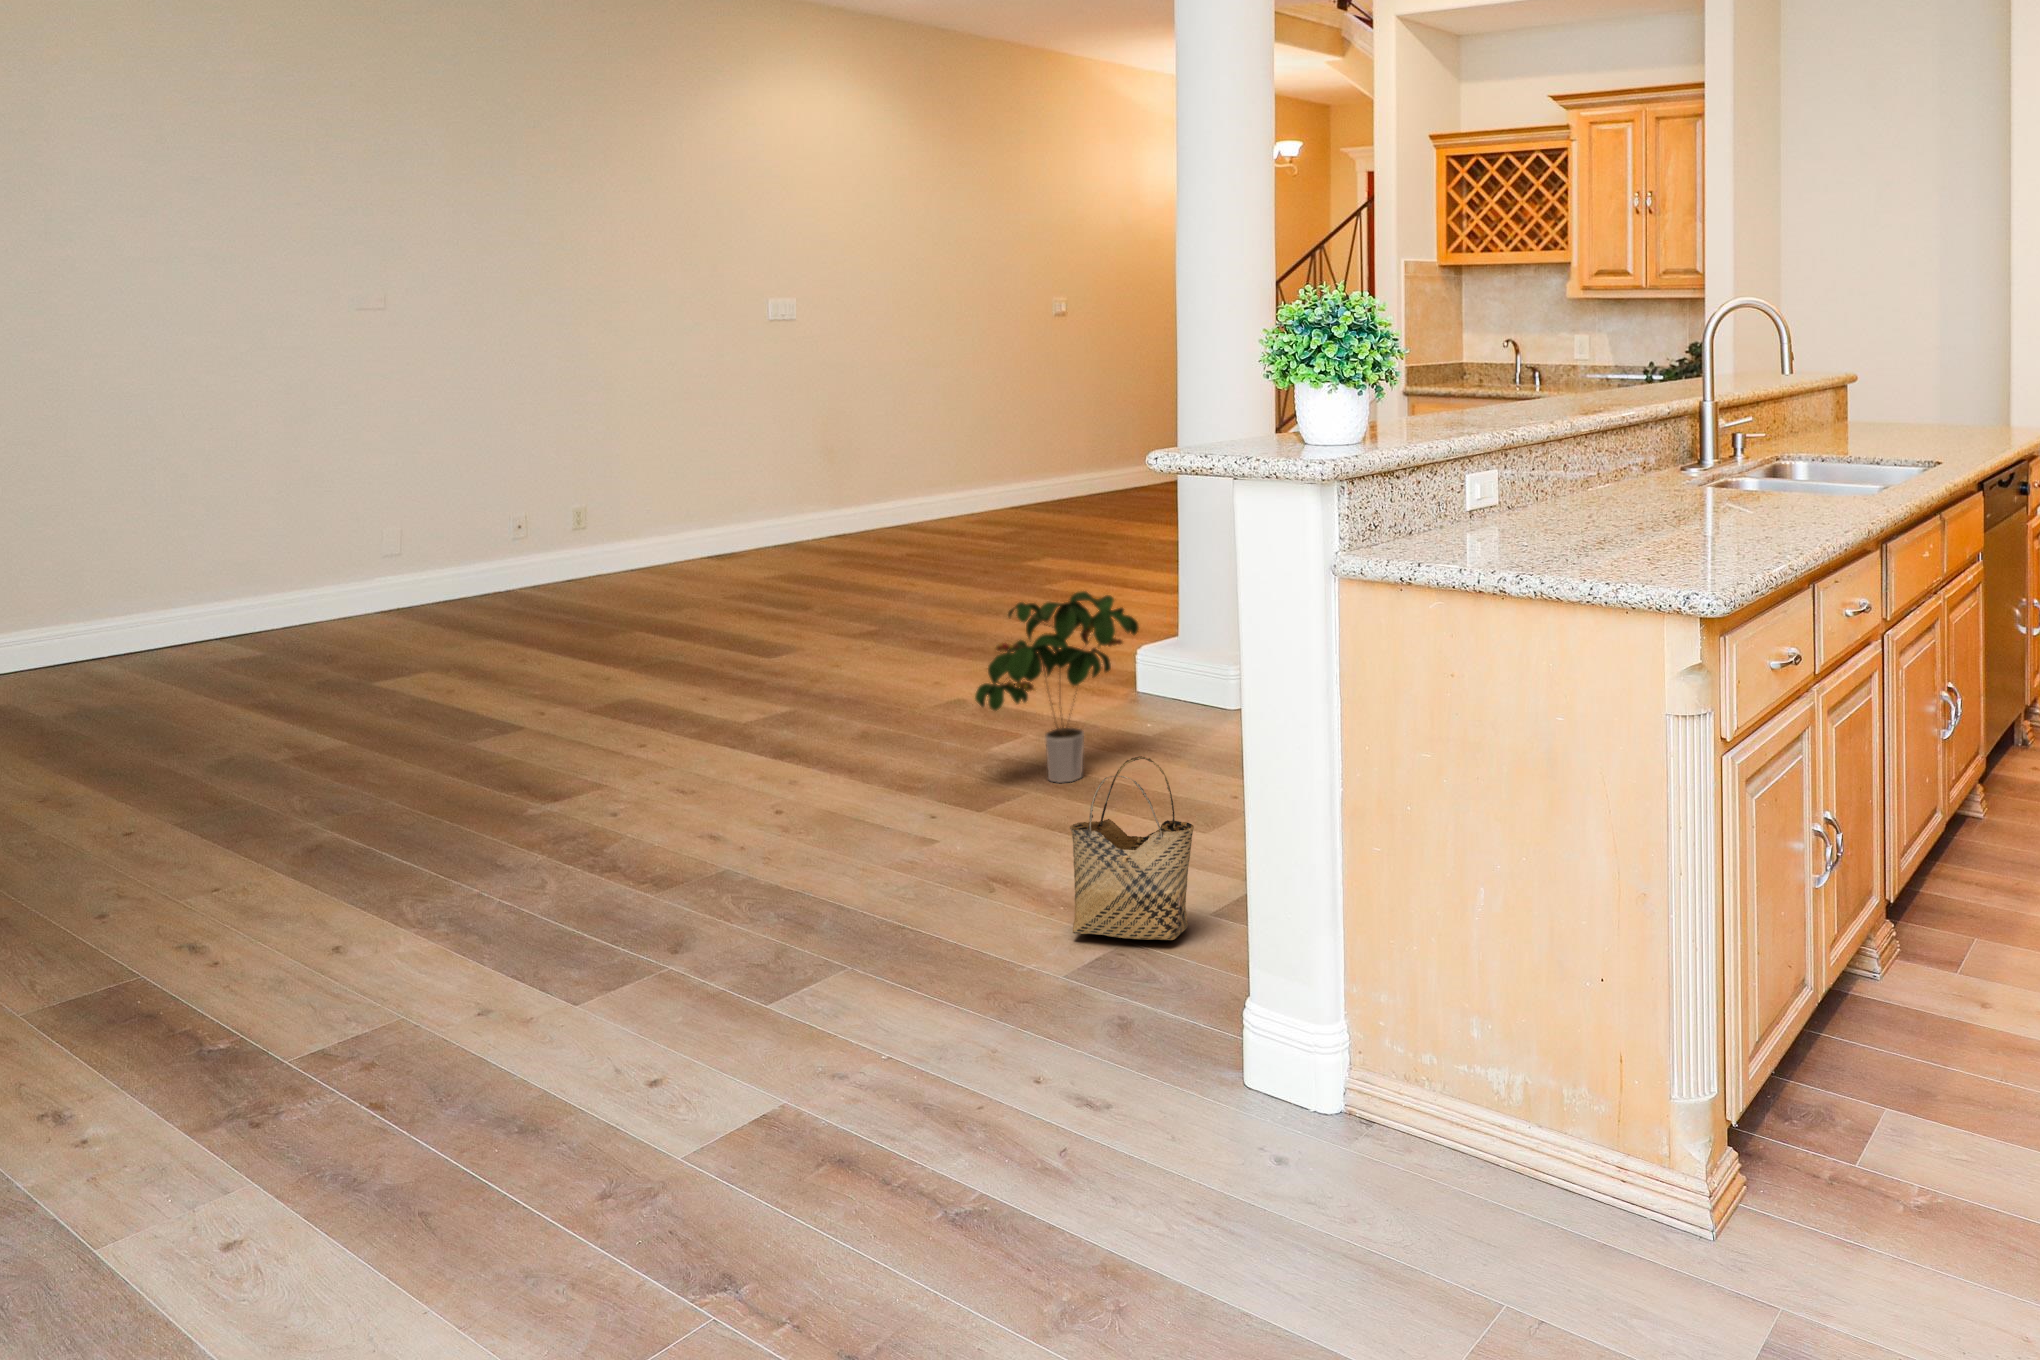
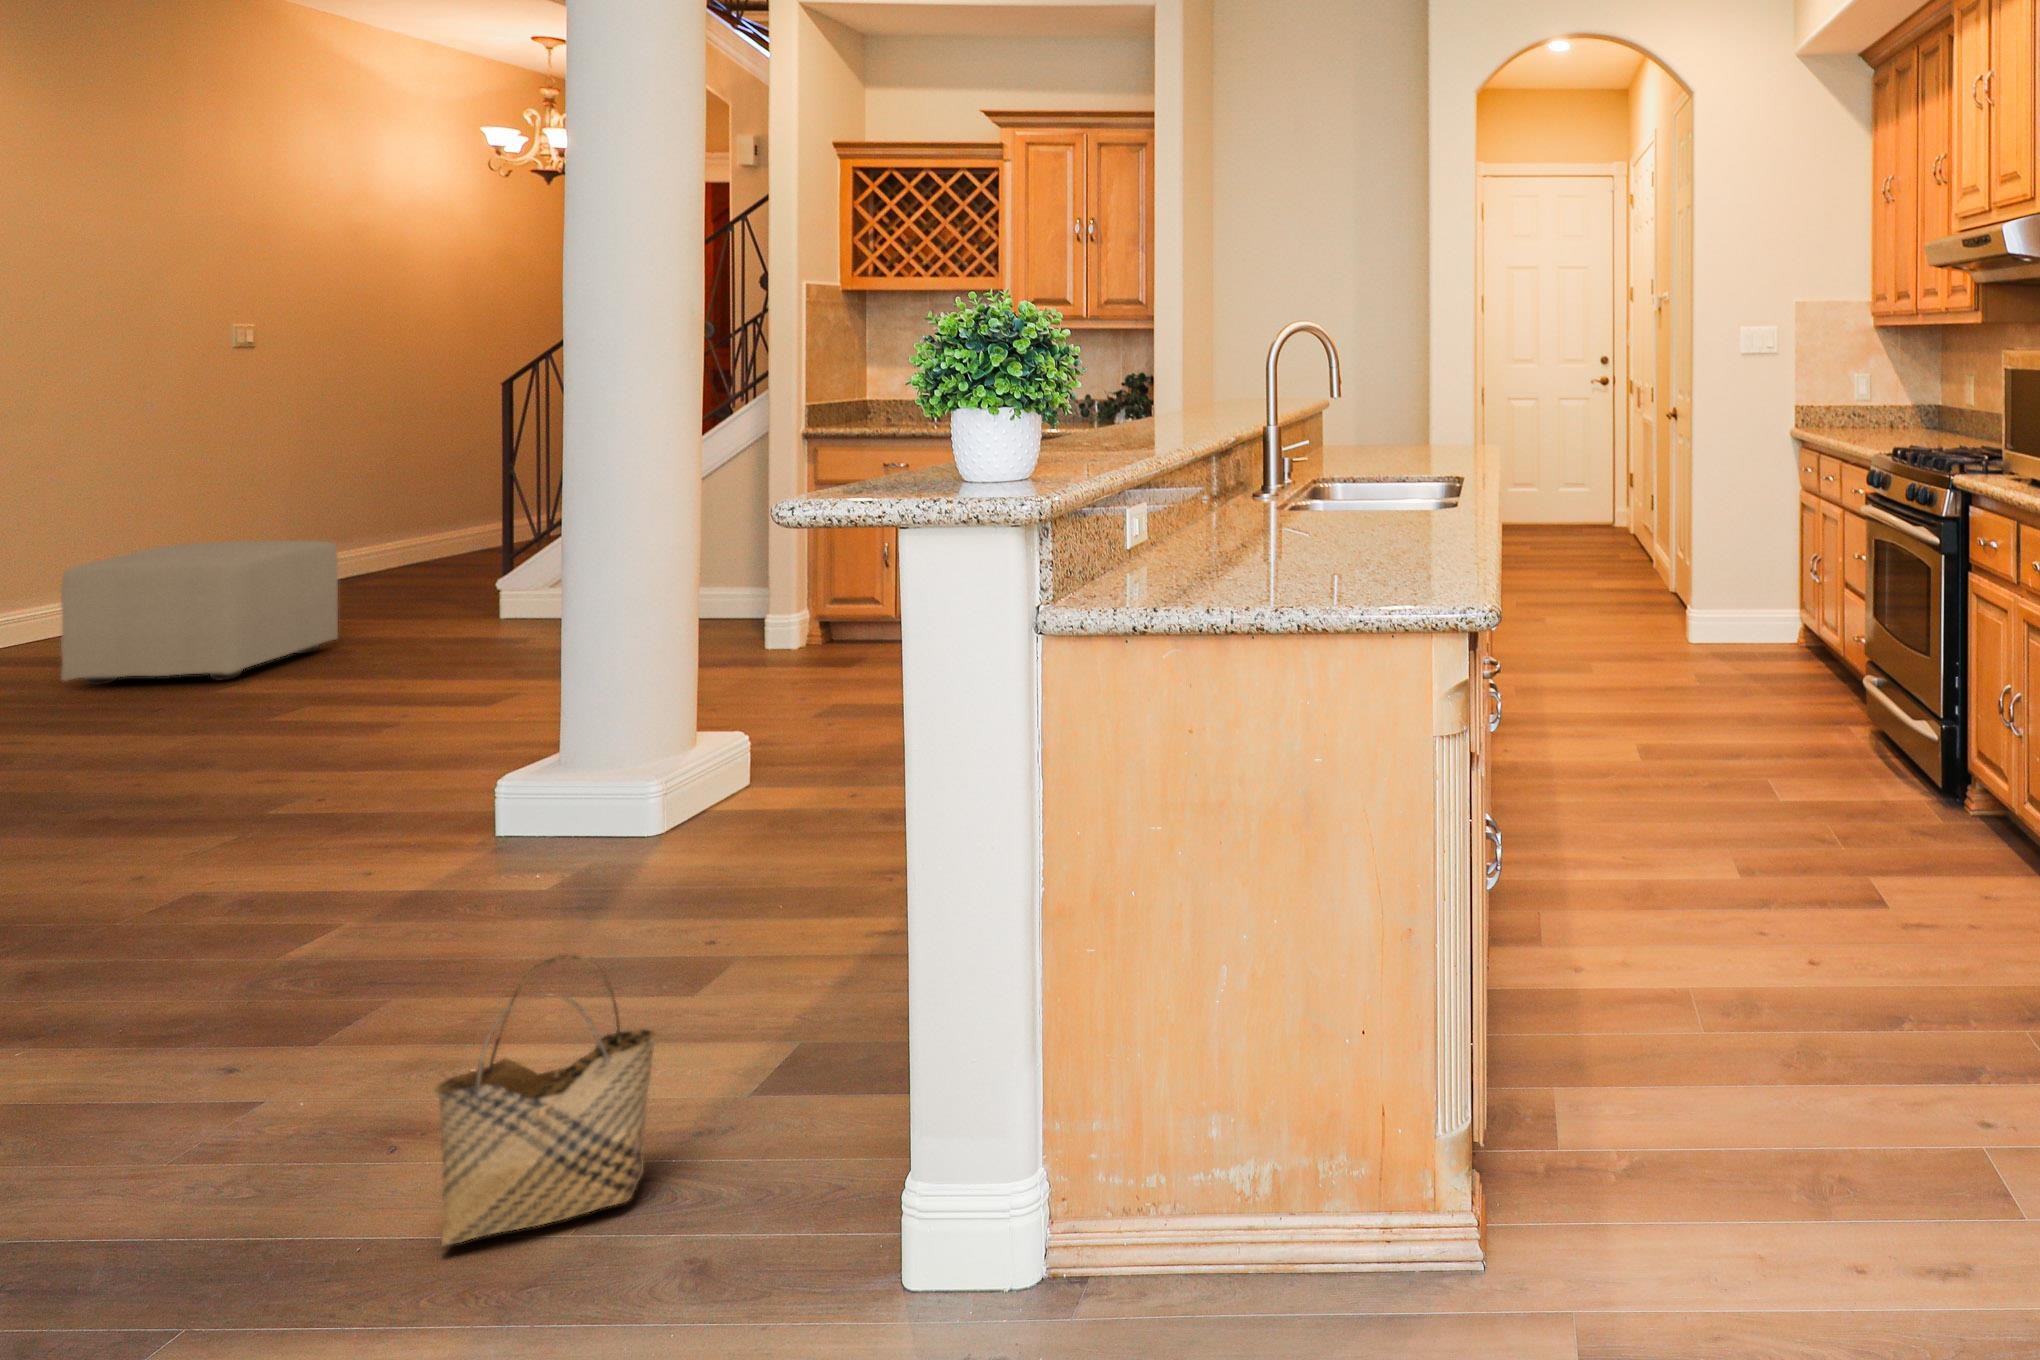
ottoman: none [969,466,1112,566] -> present [61,541,338,685]
potted plant: present [975,591,1139,783] -> none [173,724,480,1008]

